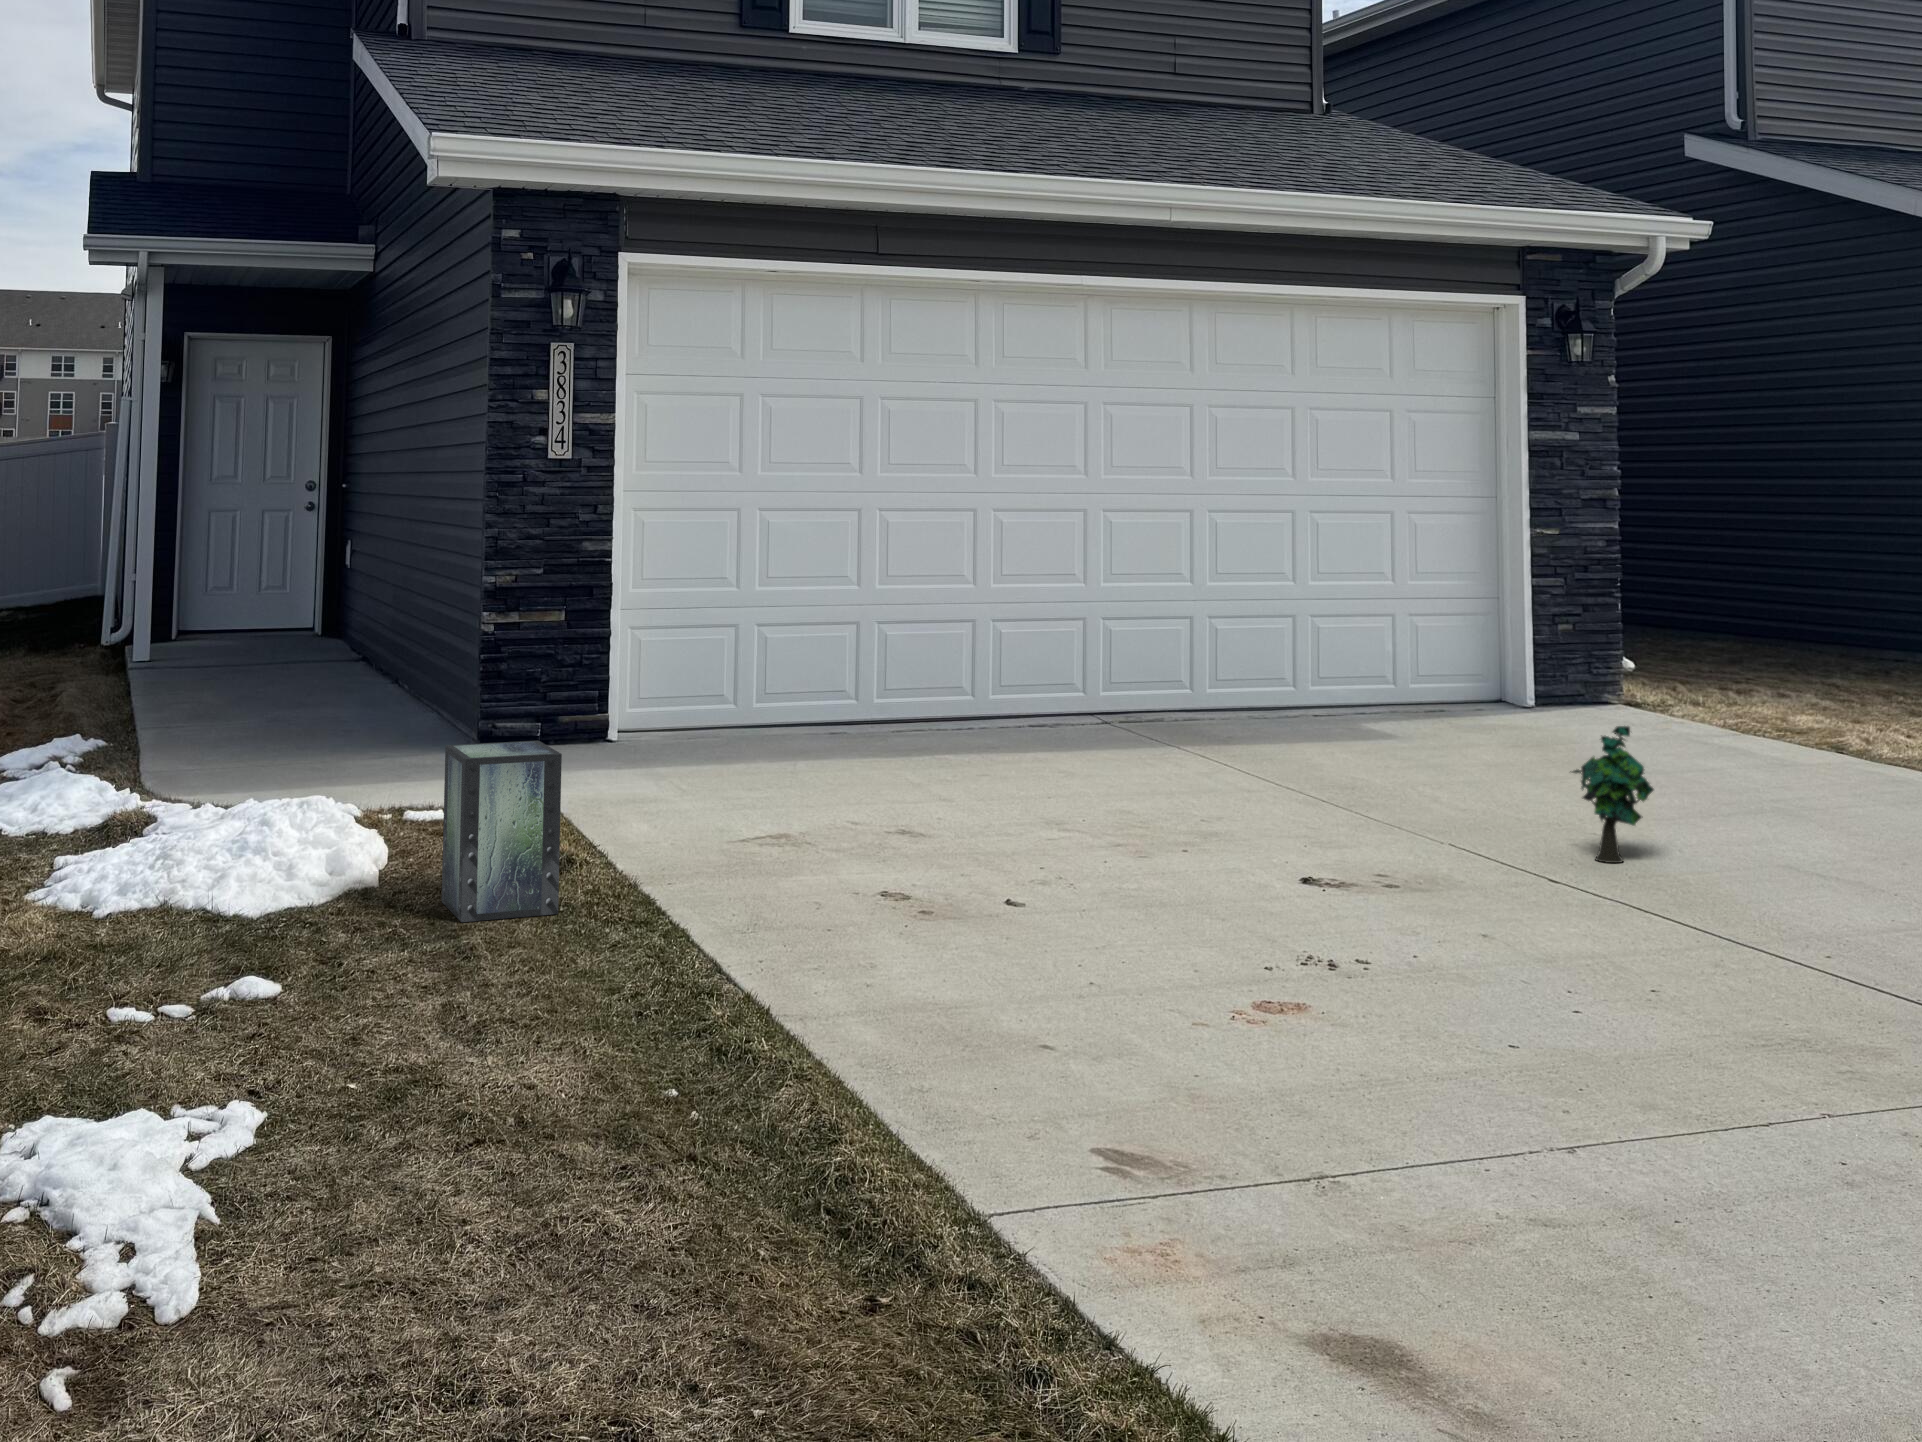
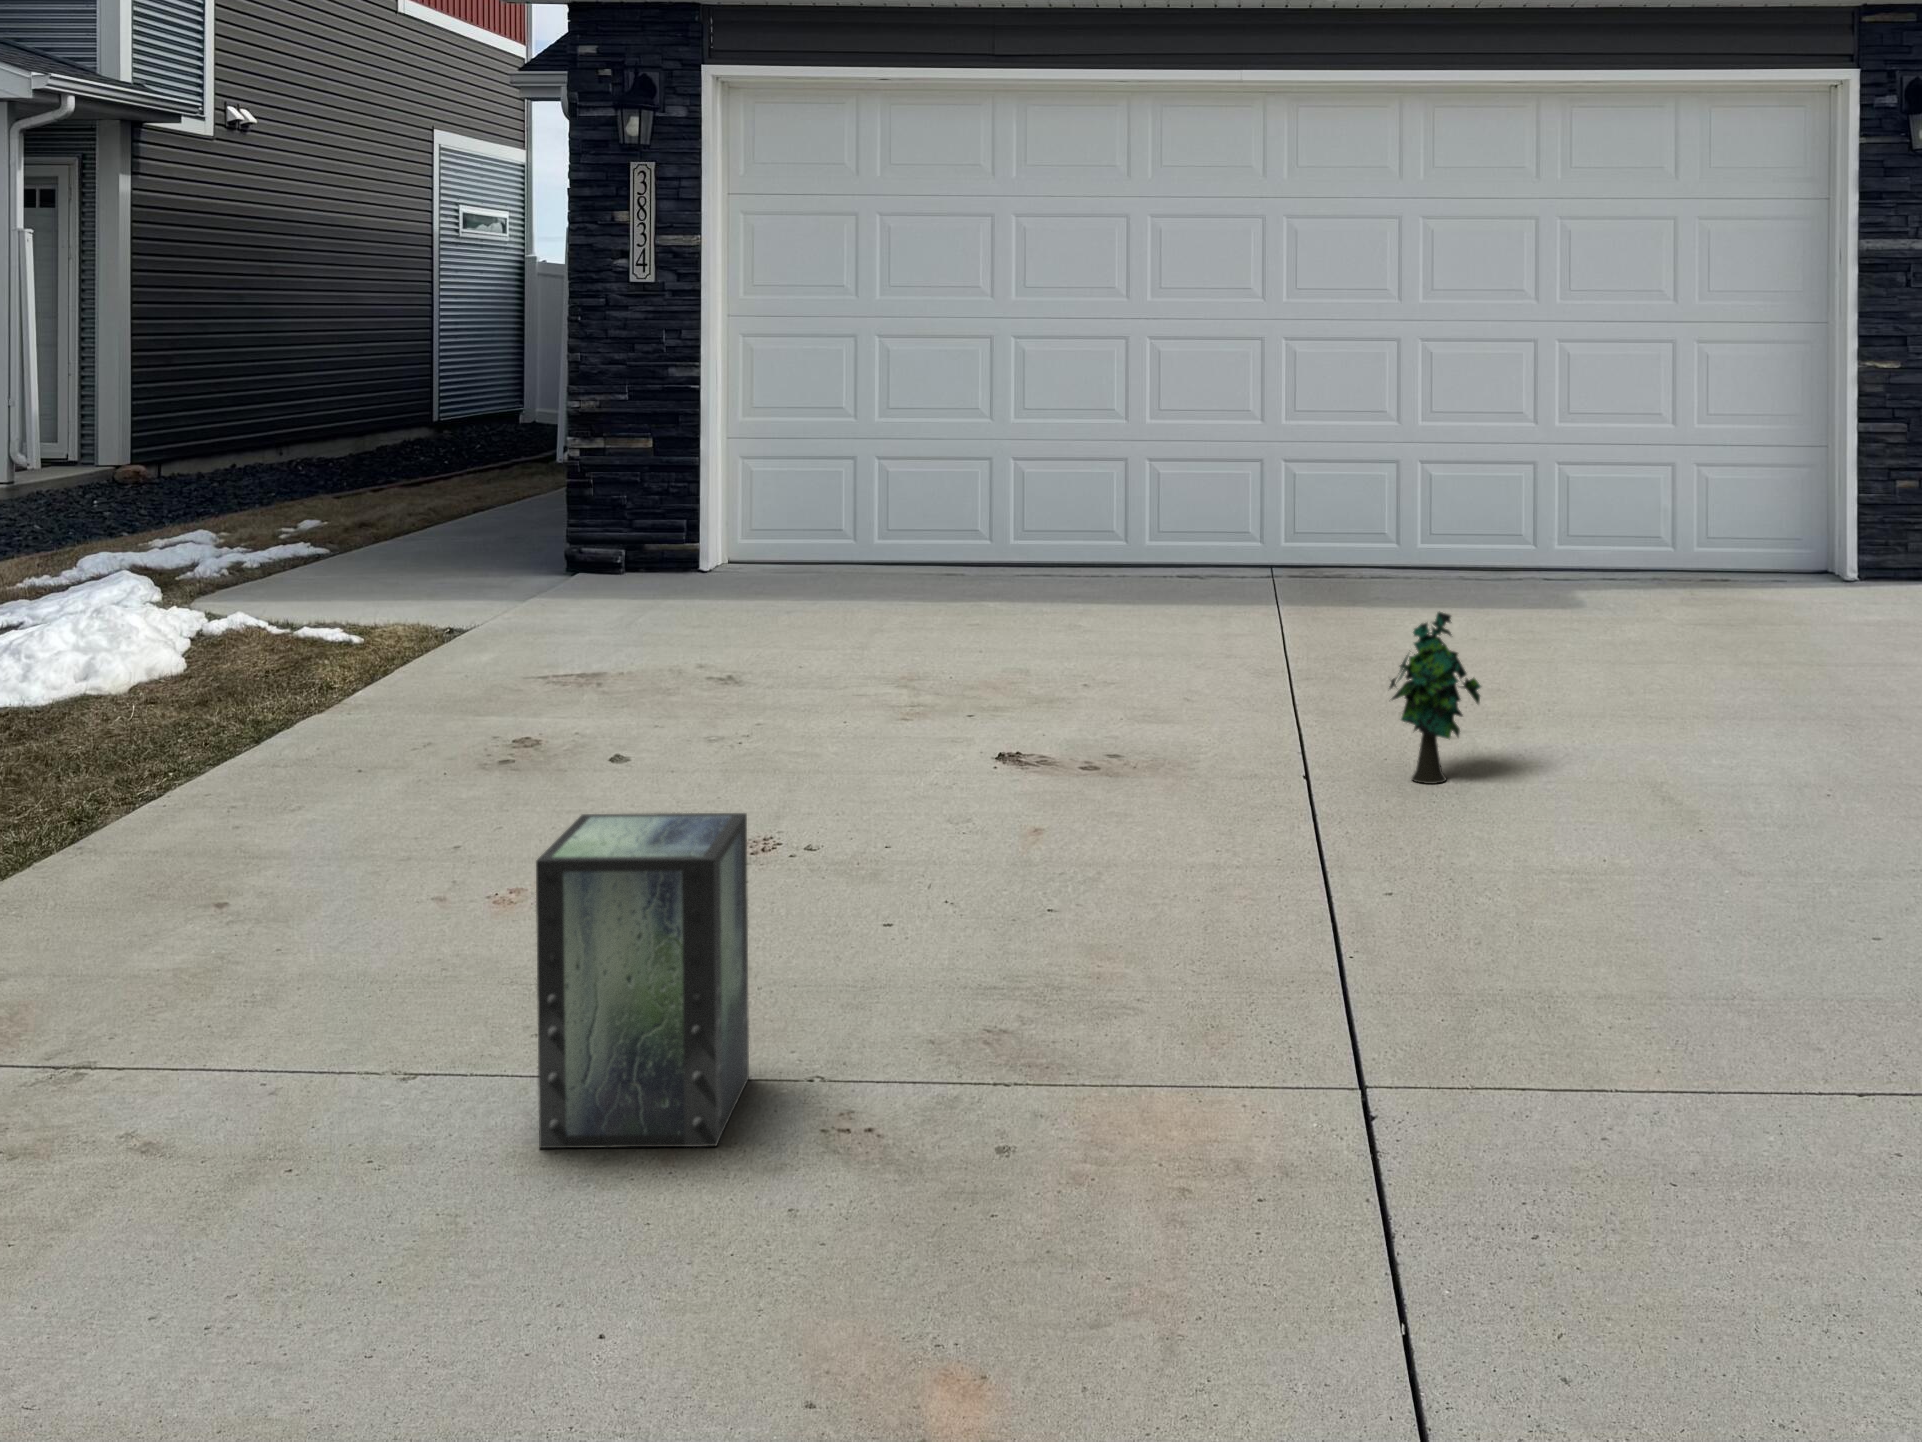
storage box: present [442,741,562,922] -> present [536,813,749,1148]

